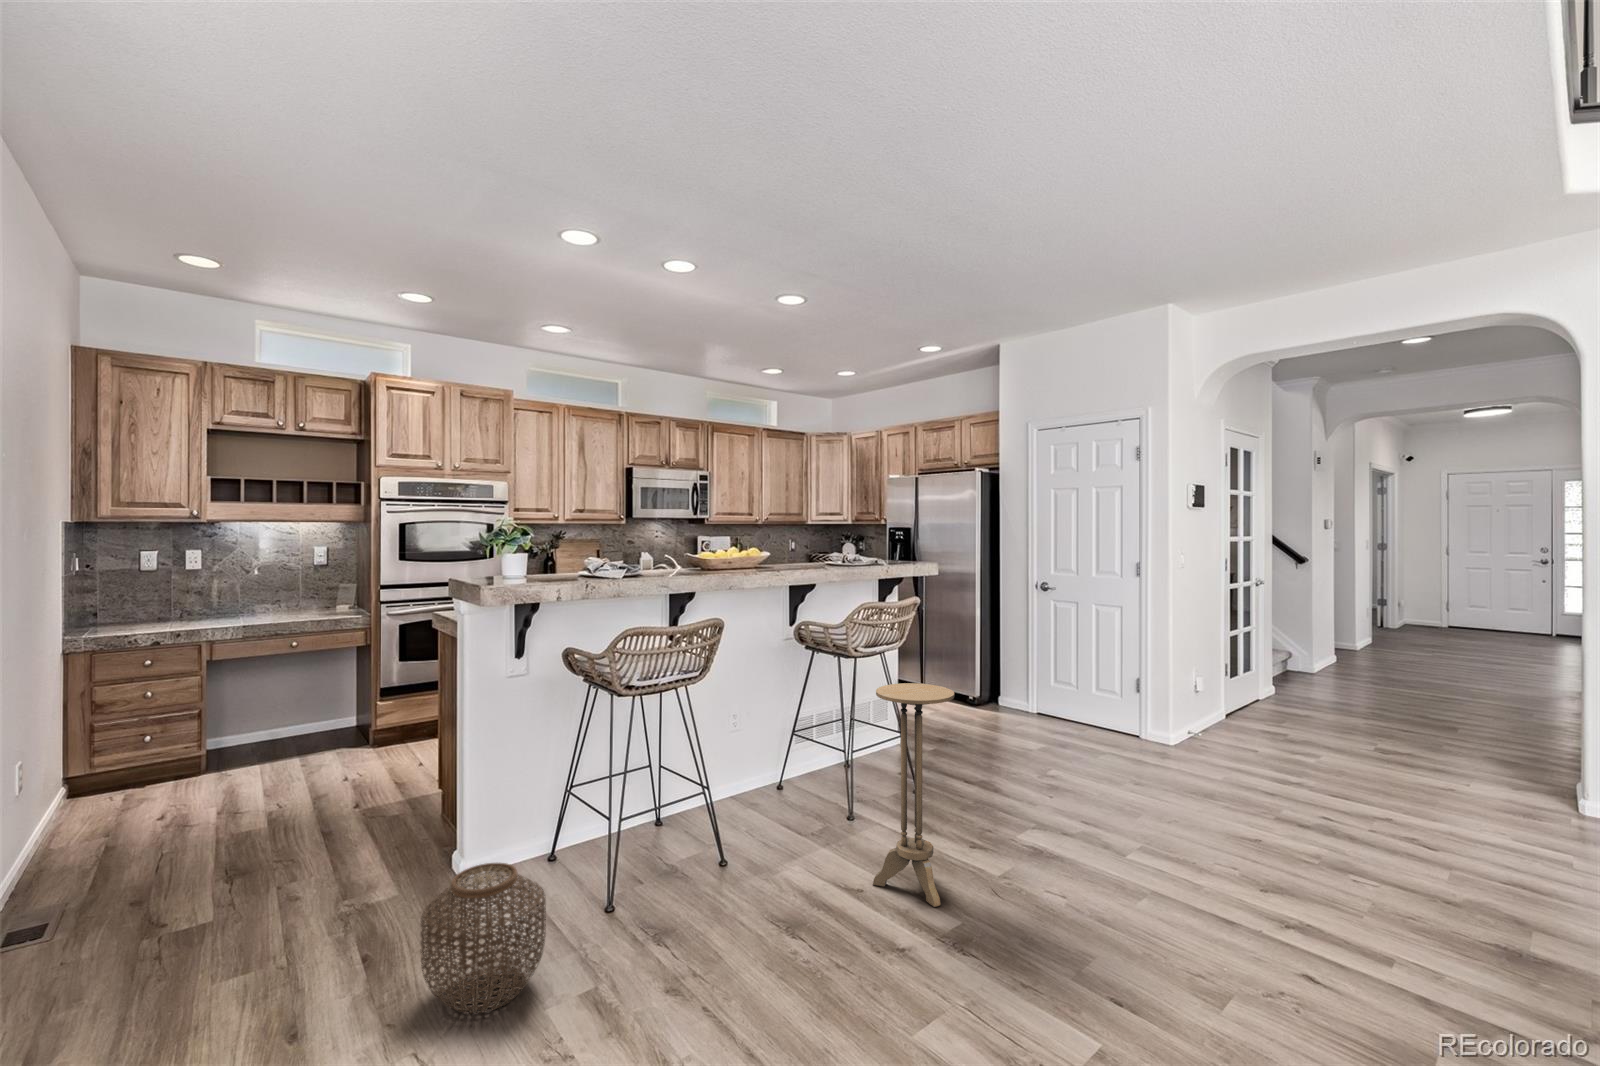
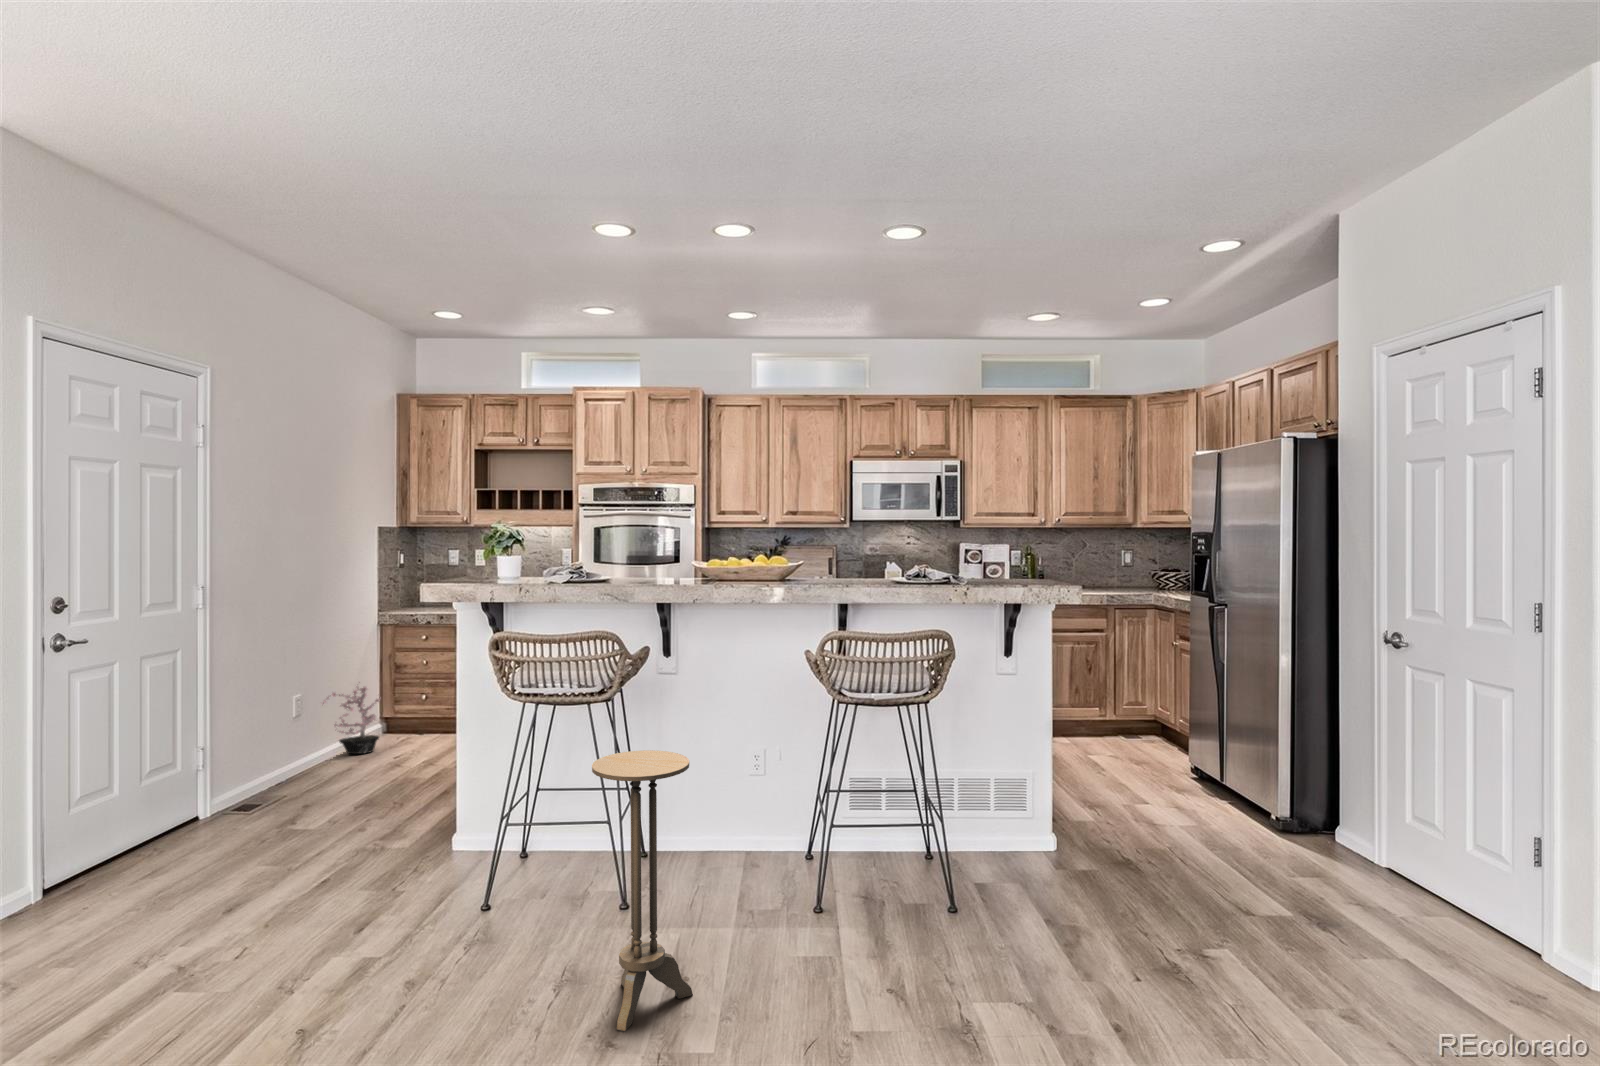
potted plant: none [50,725,140,829] -> present [322,682,381,754]
woven basket: present [420,863,546,1013] -> none [213,830,322,947]

